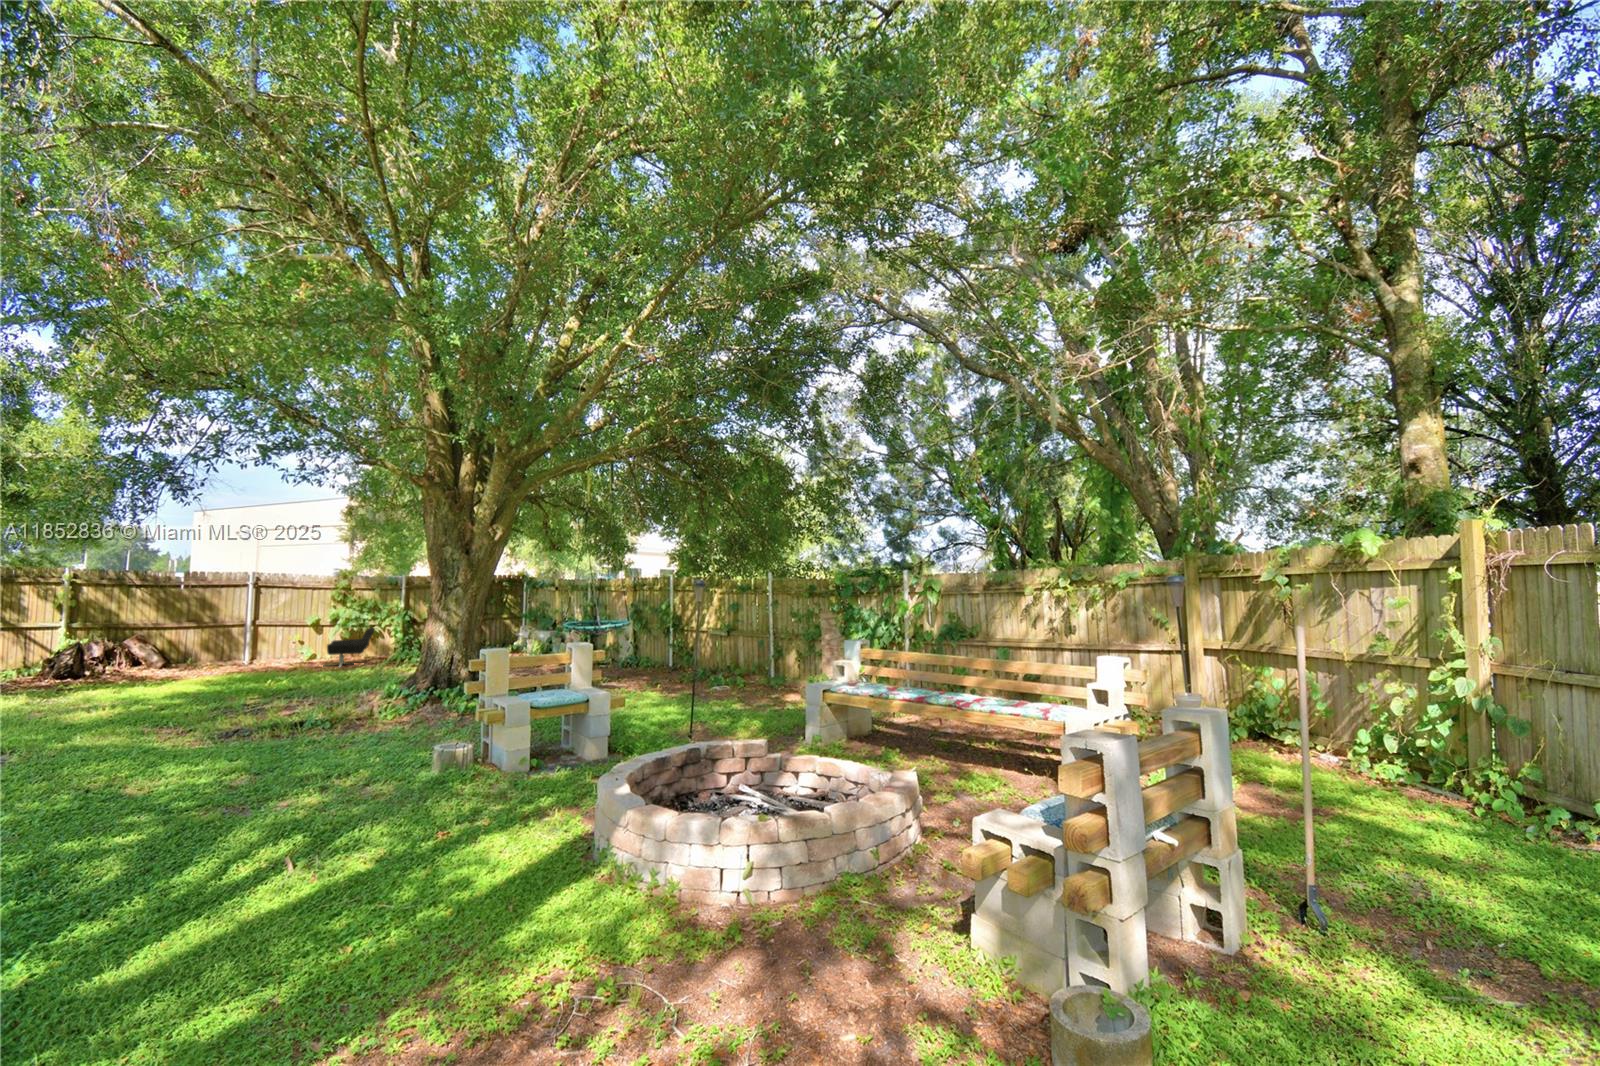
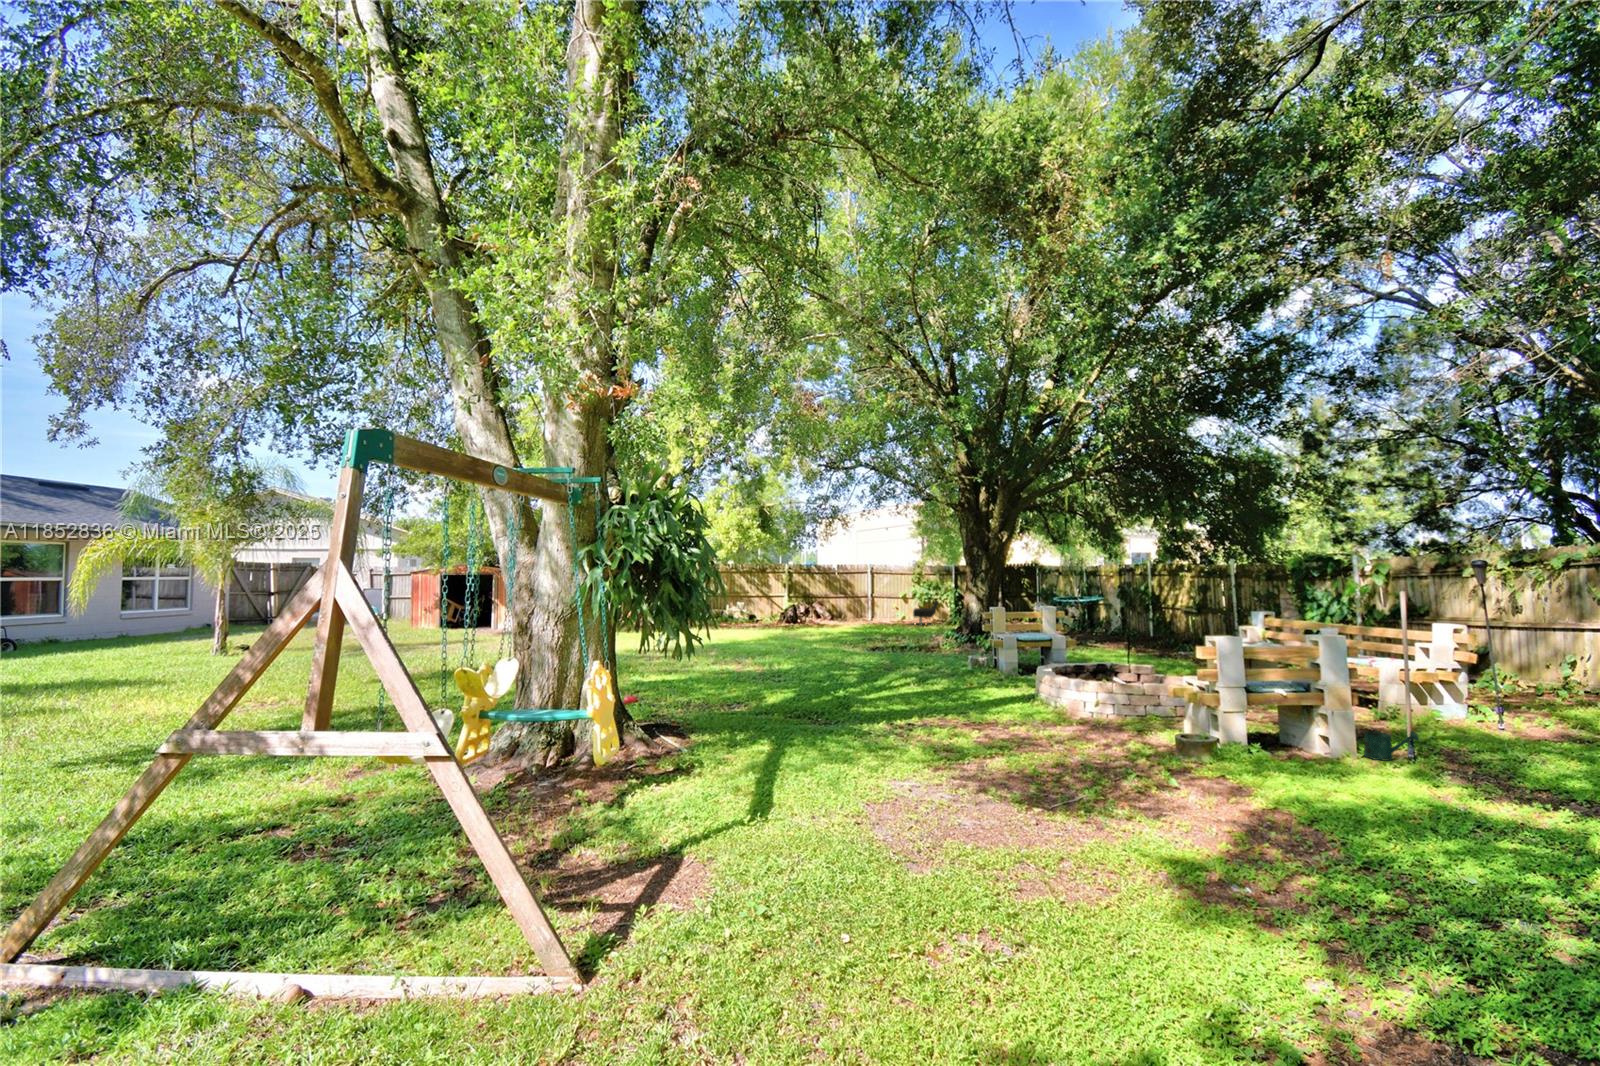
watering can: none [1220,932,1345,1020] -> present [1363,730,1419,761]

